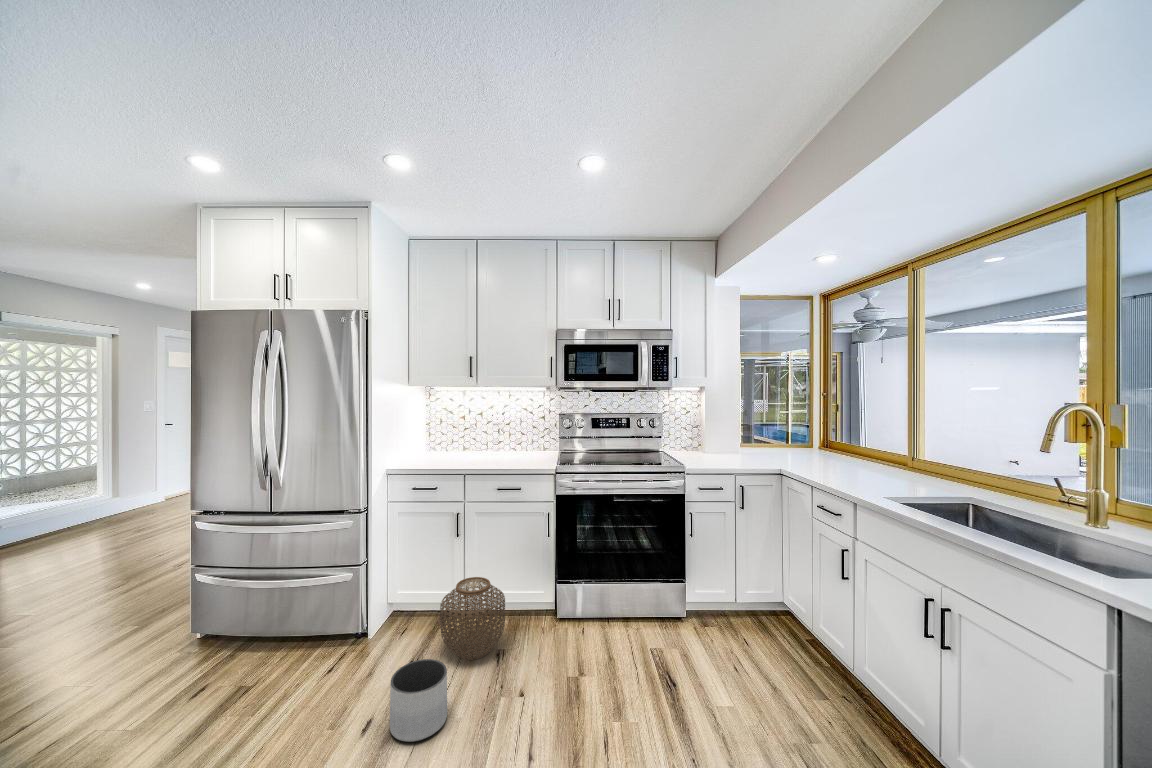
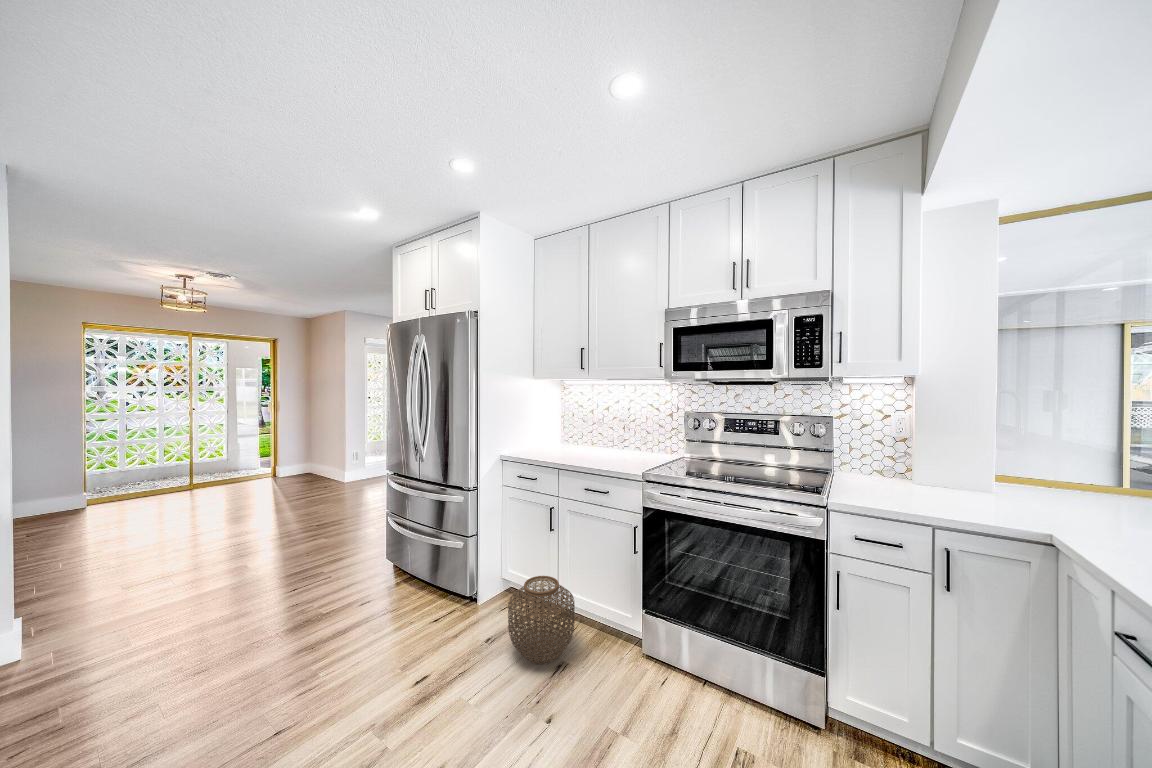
planter: present [390,659,447,742] -> none [416,644,472,725]

